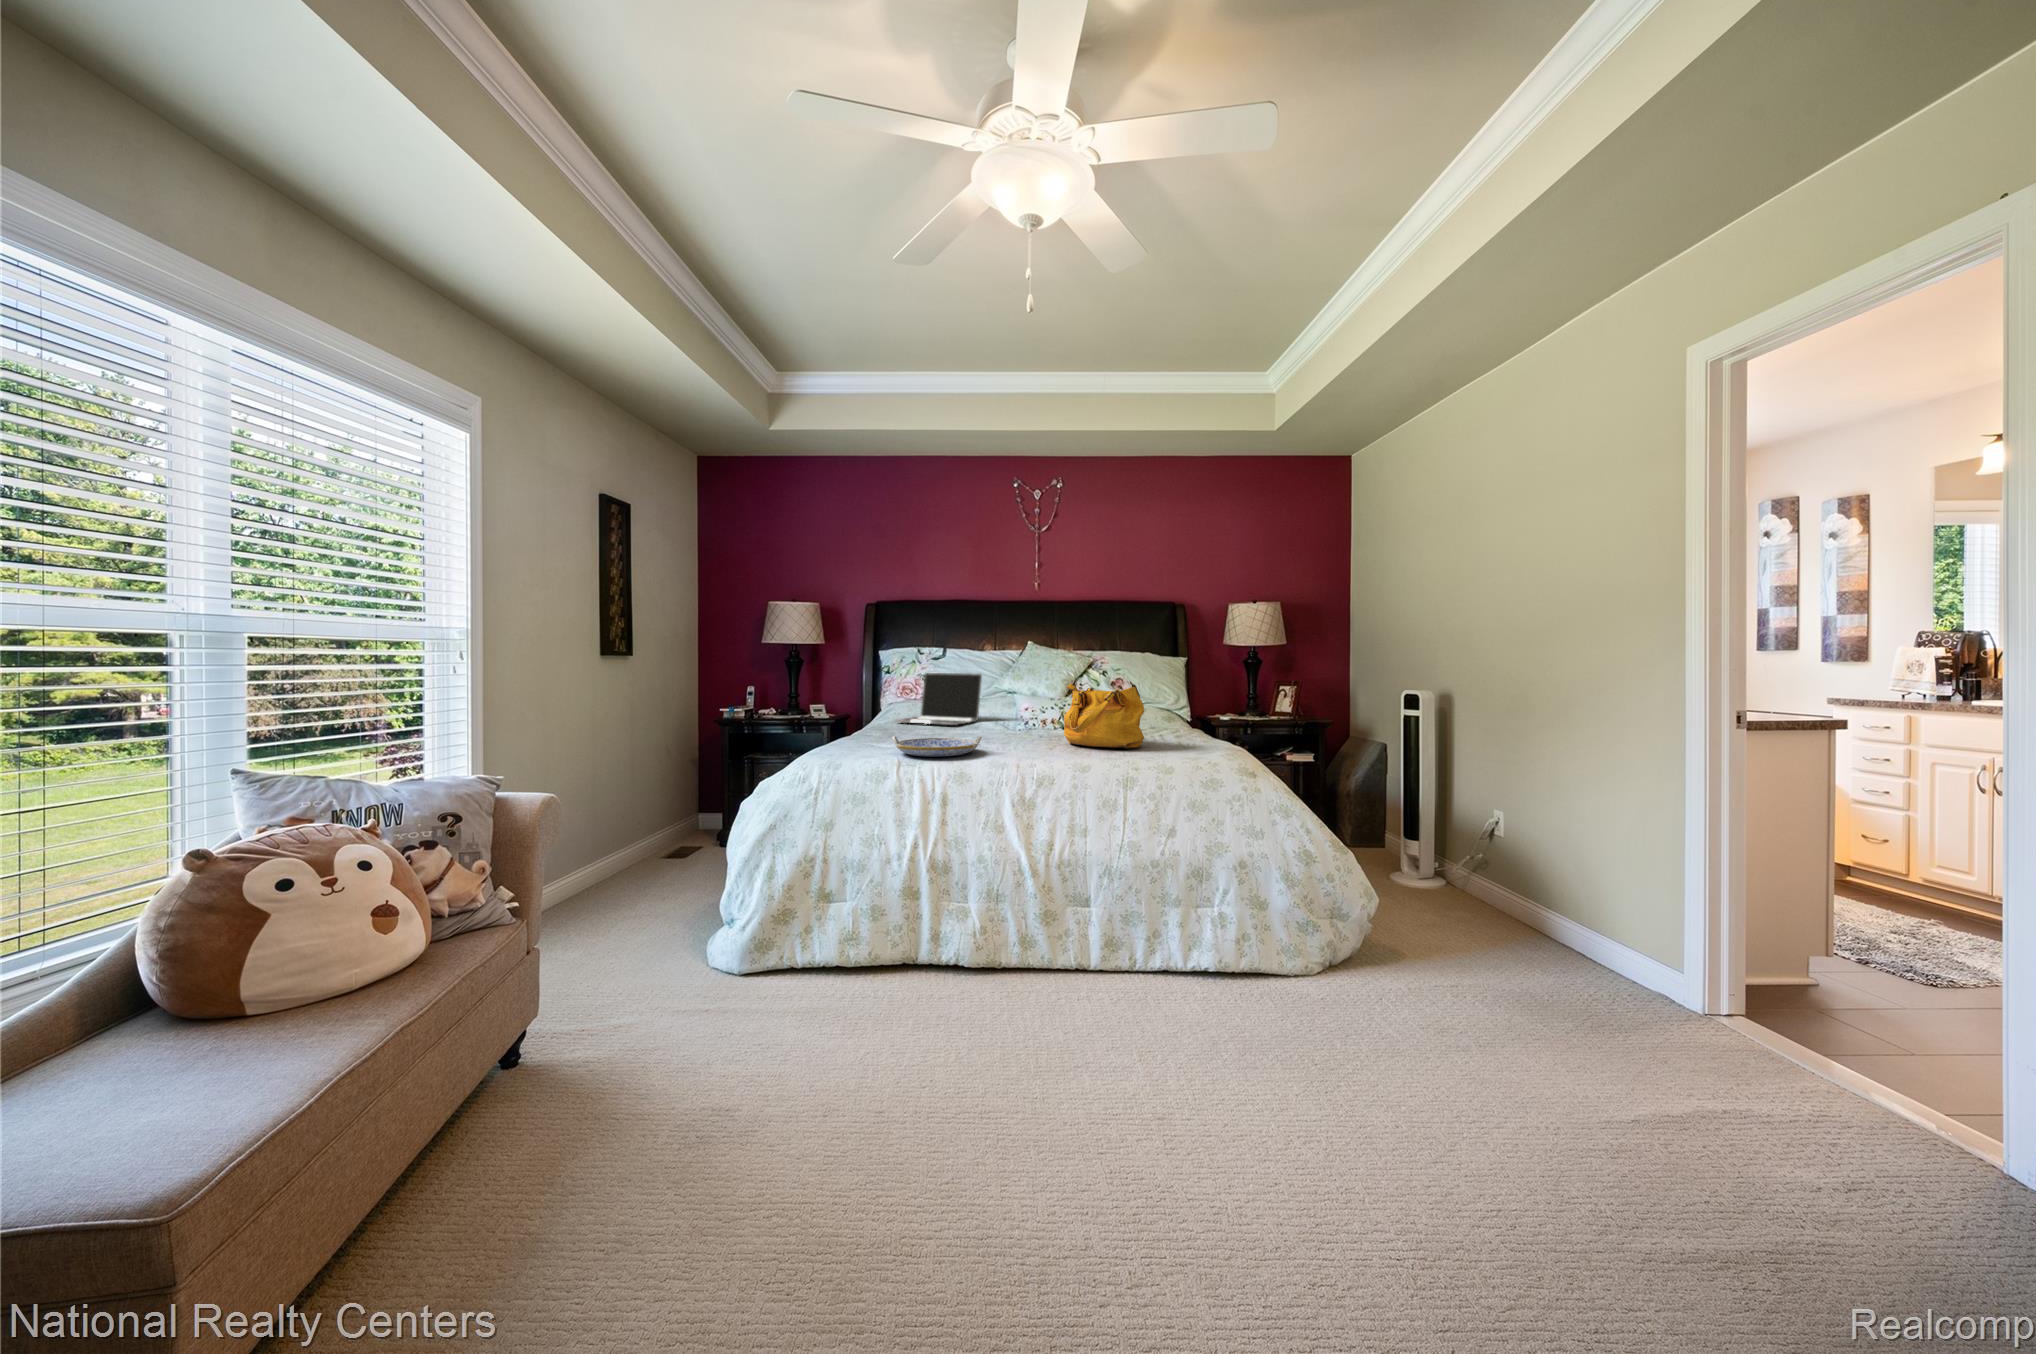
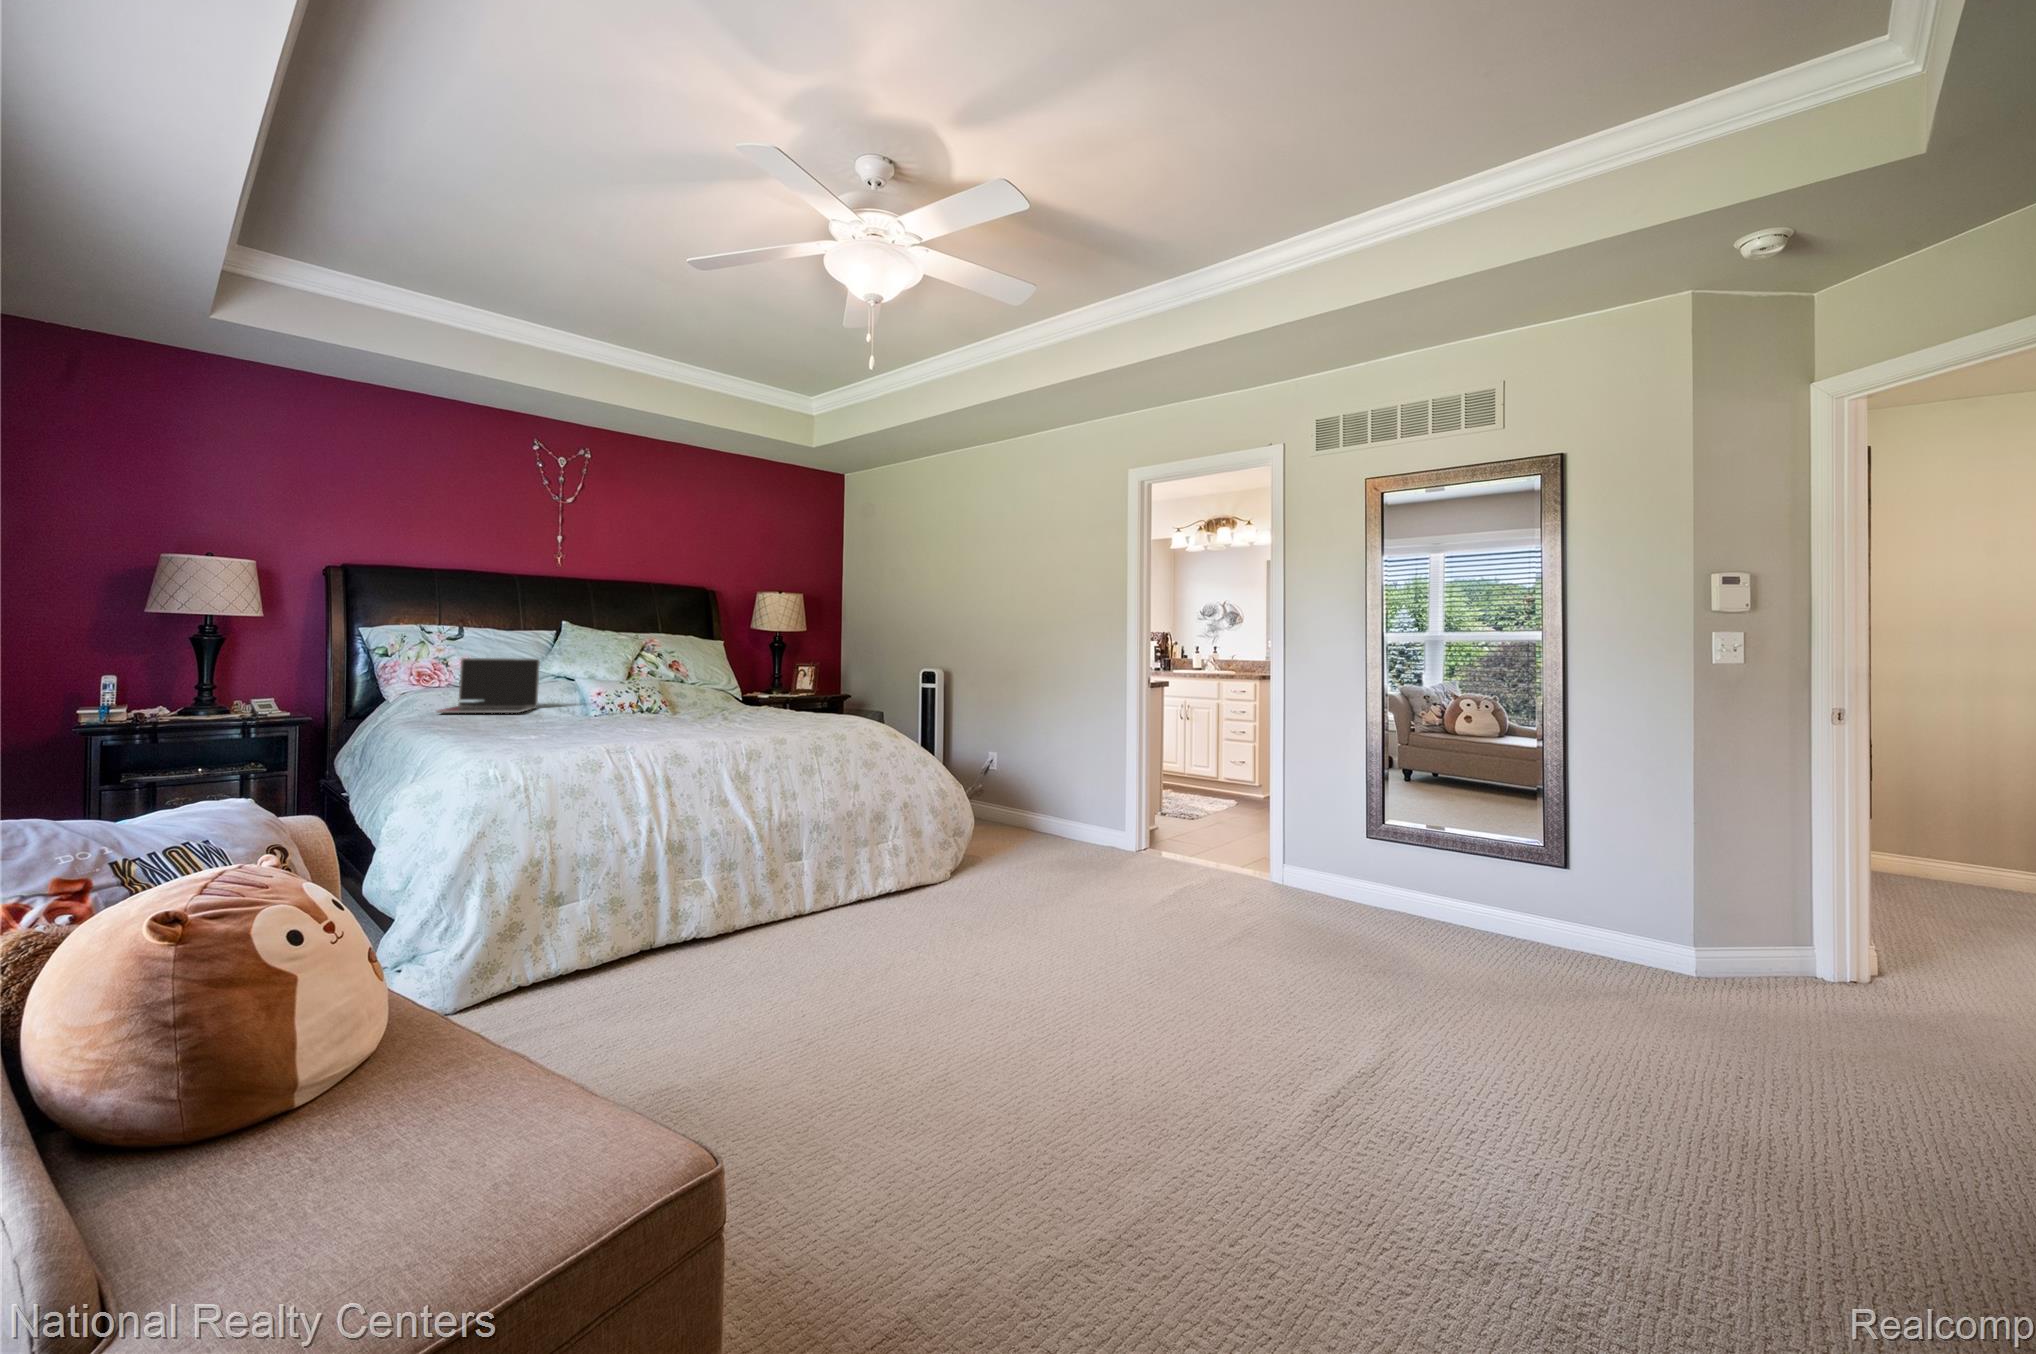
handbag: present [1064,681,1144,749] -> none [664,665,744,724]
serving tray: present [892,736,982,757] -> none [495,720,596,743]

